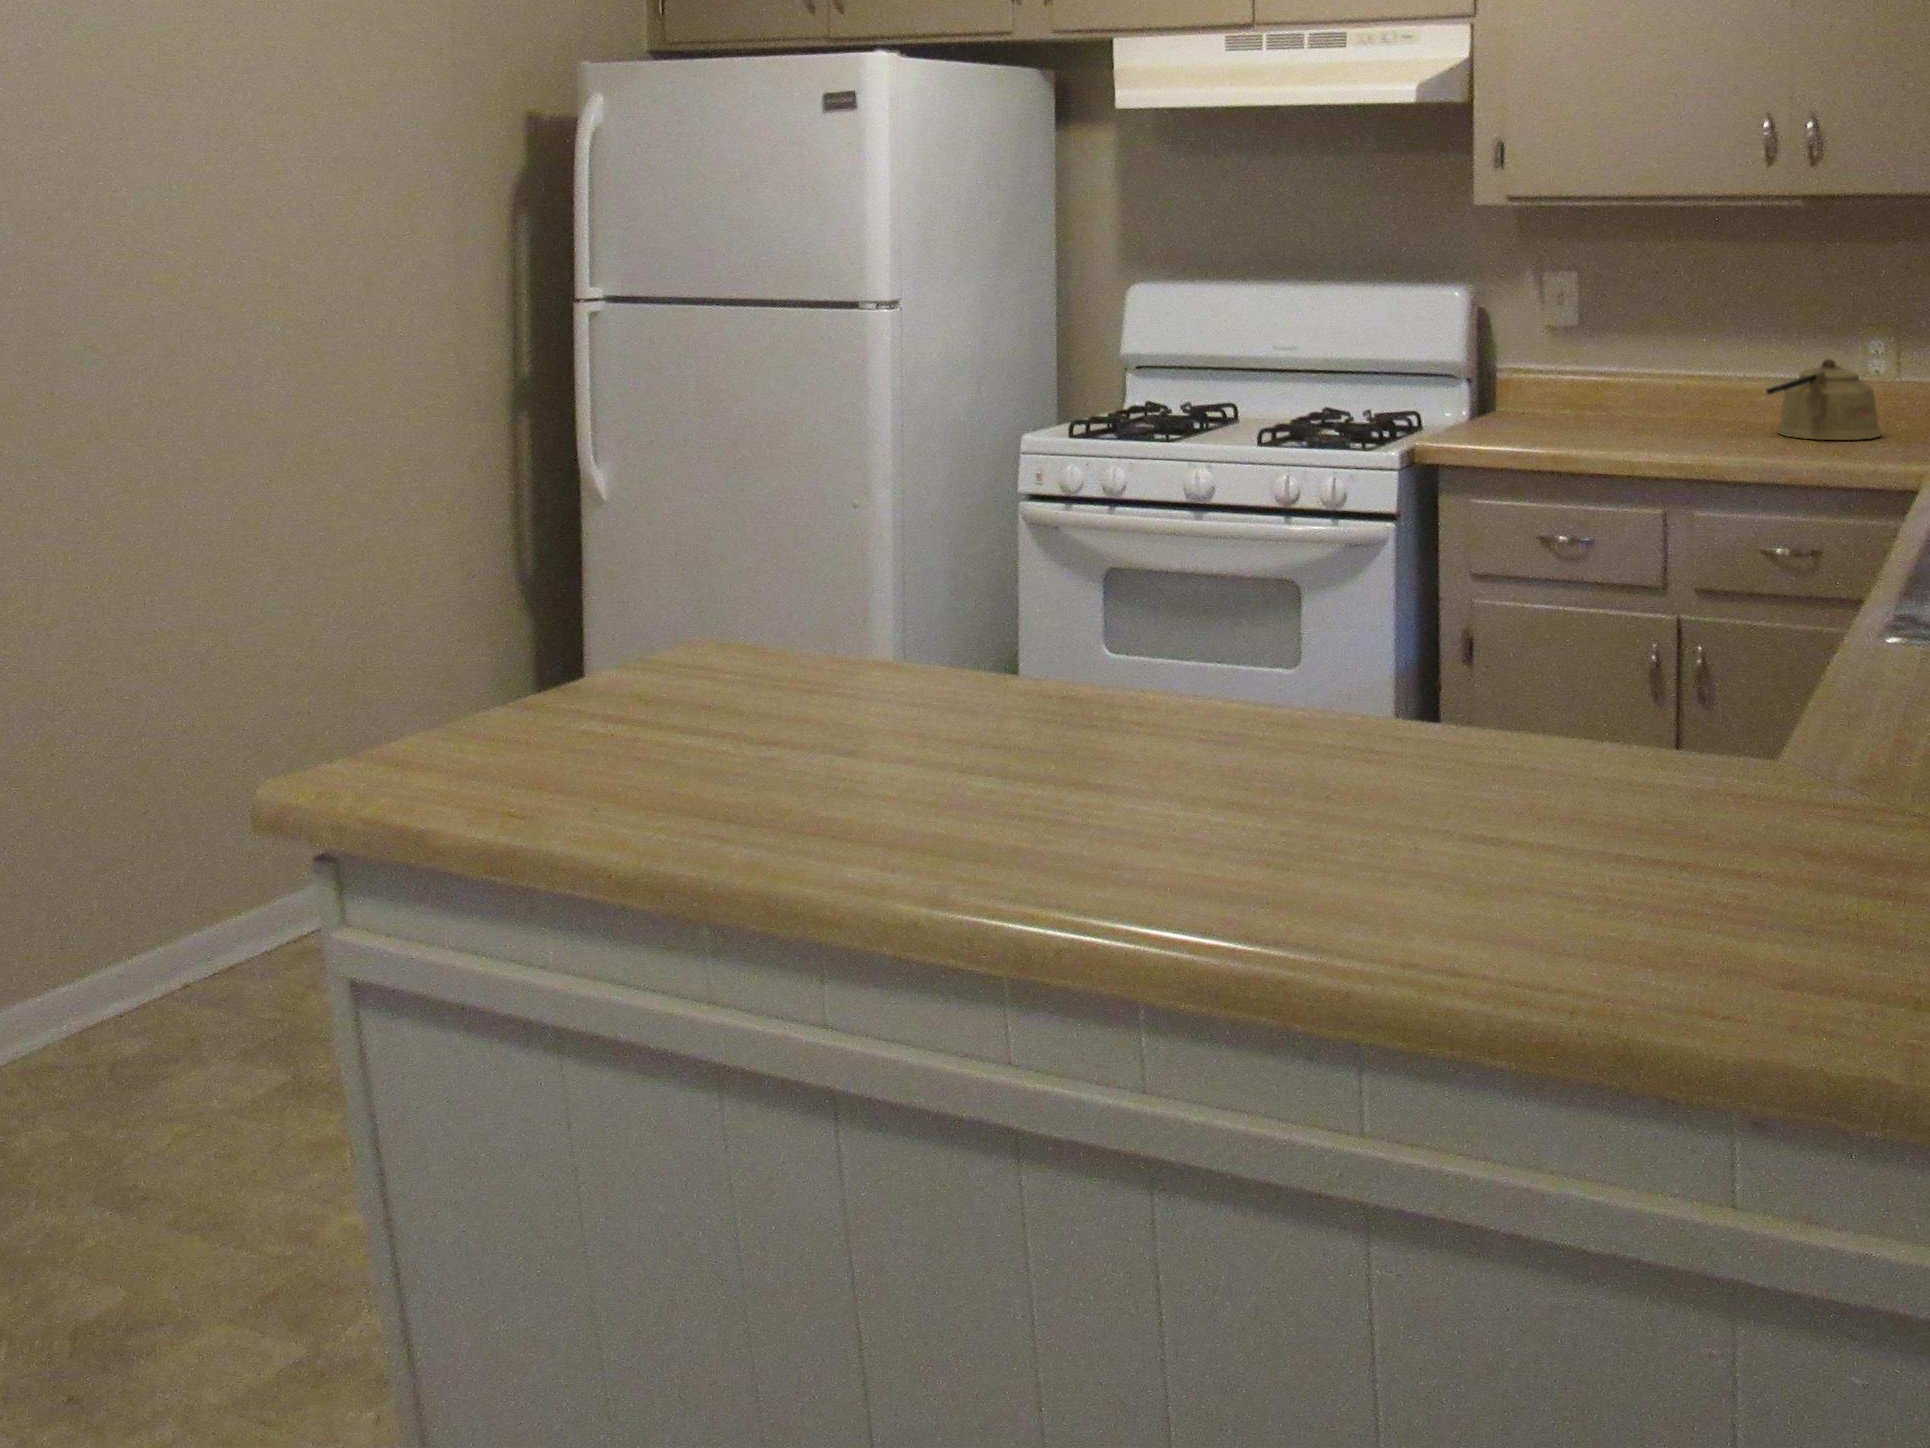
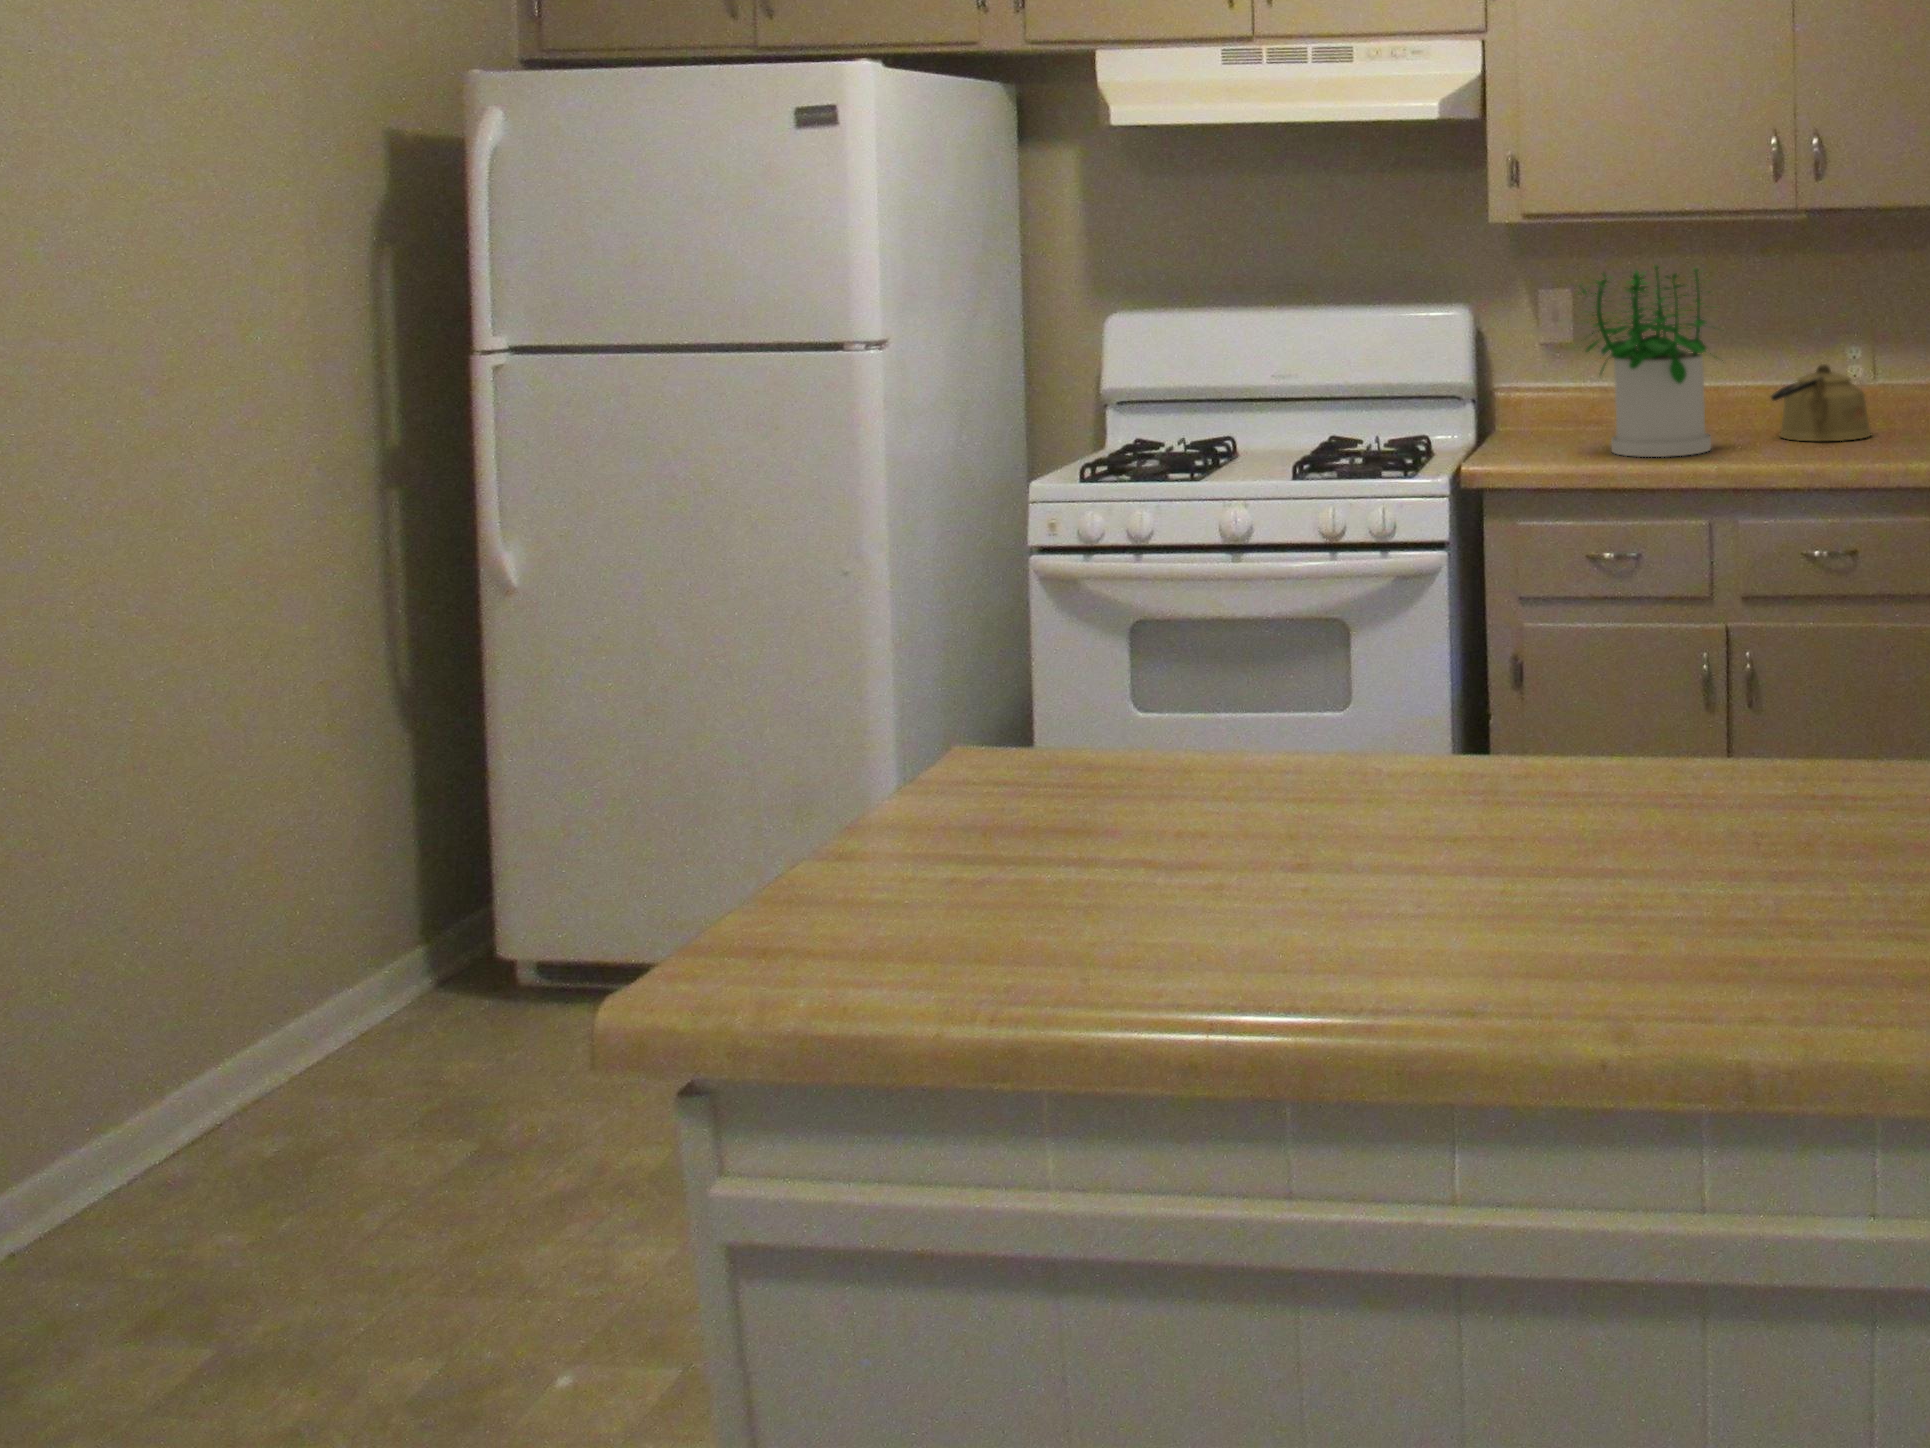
potted plant: none [1547,252,1710,445] -> present [1578,266,1723,457]

